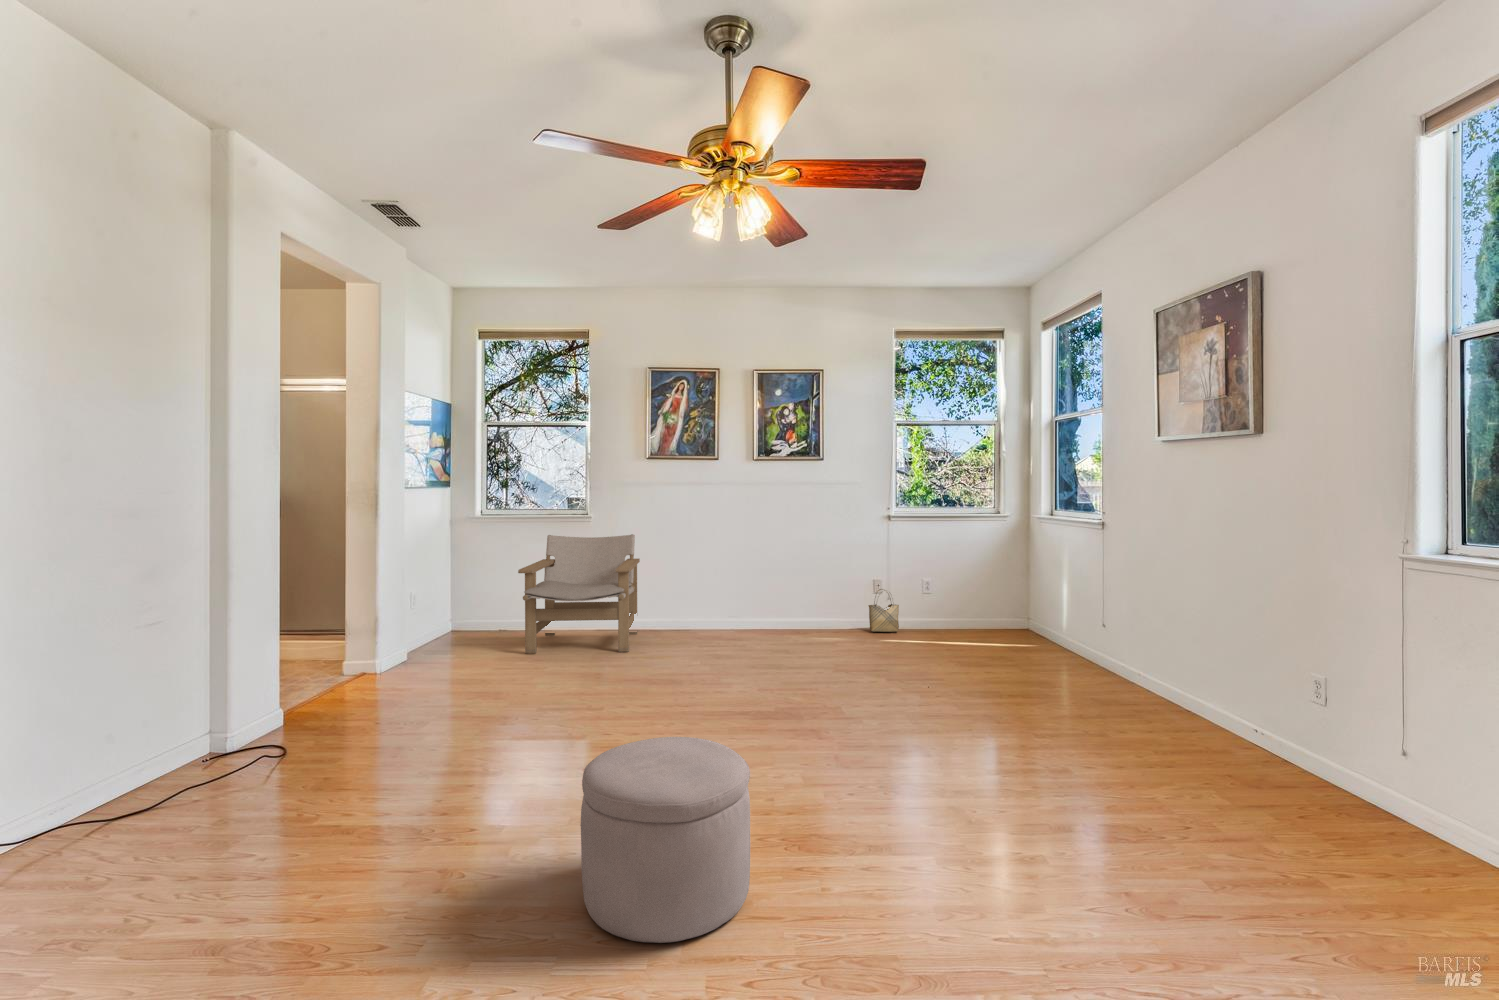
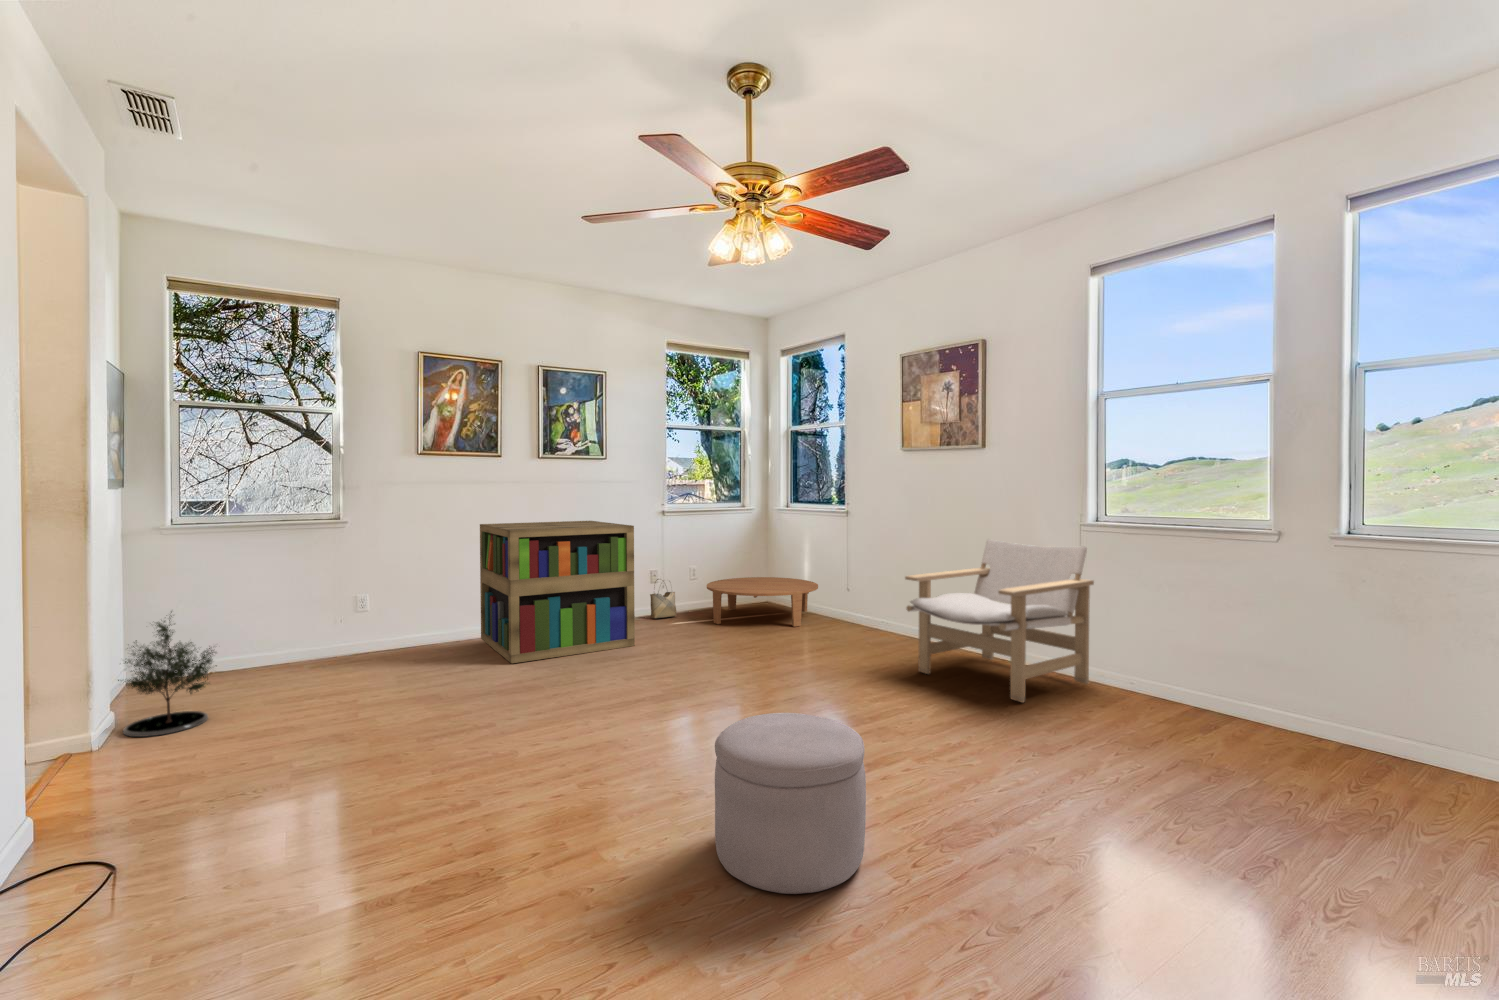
bookshelf: none [689,524,817,657] -> present [480,521,635,663]
lounge chair: present [518,534,640,653] -> present [905,539,1094,702]
potted tree: none [399,580,464,673] -> present [118,611,217,737]
coffee table: none [927,596,1068,660] -> present [707,577,818,627]

